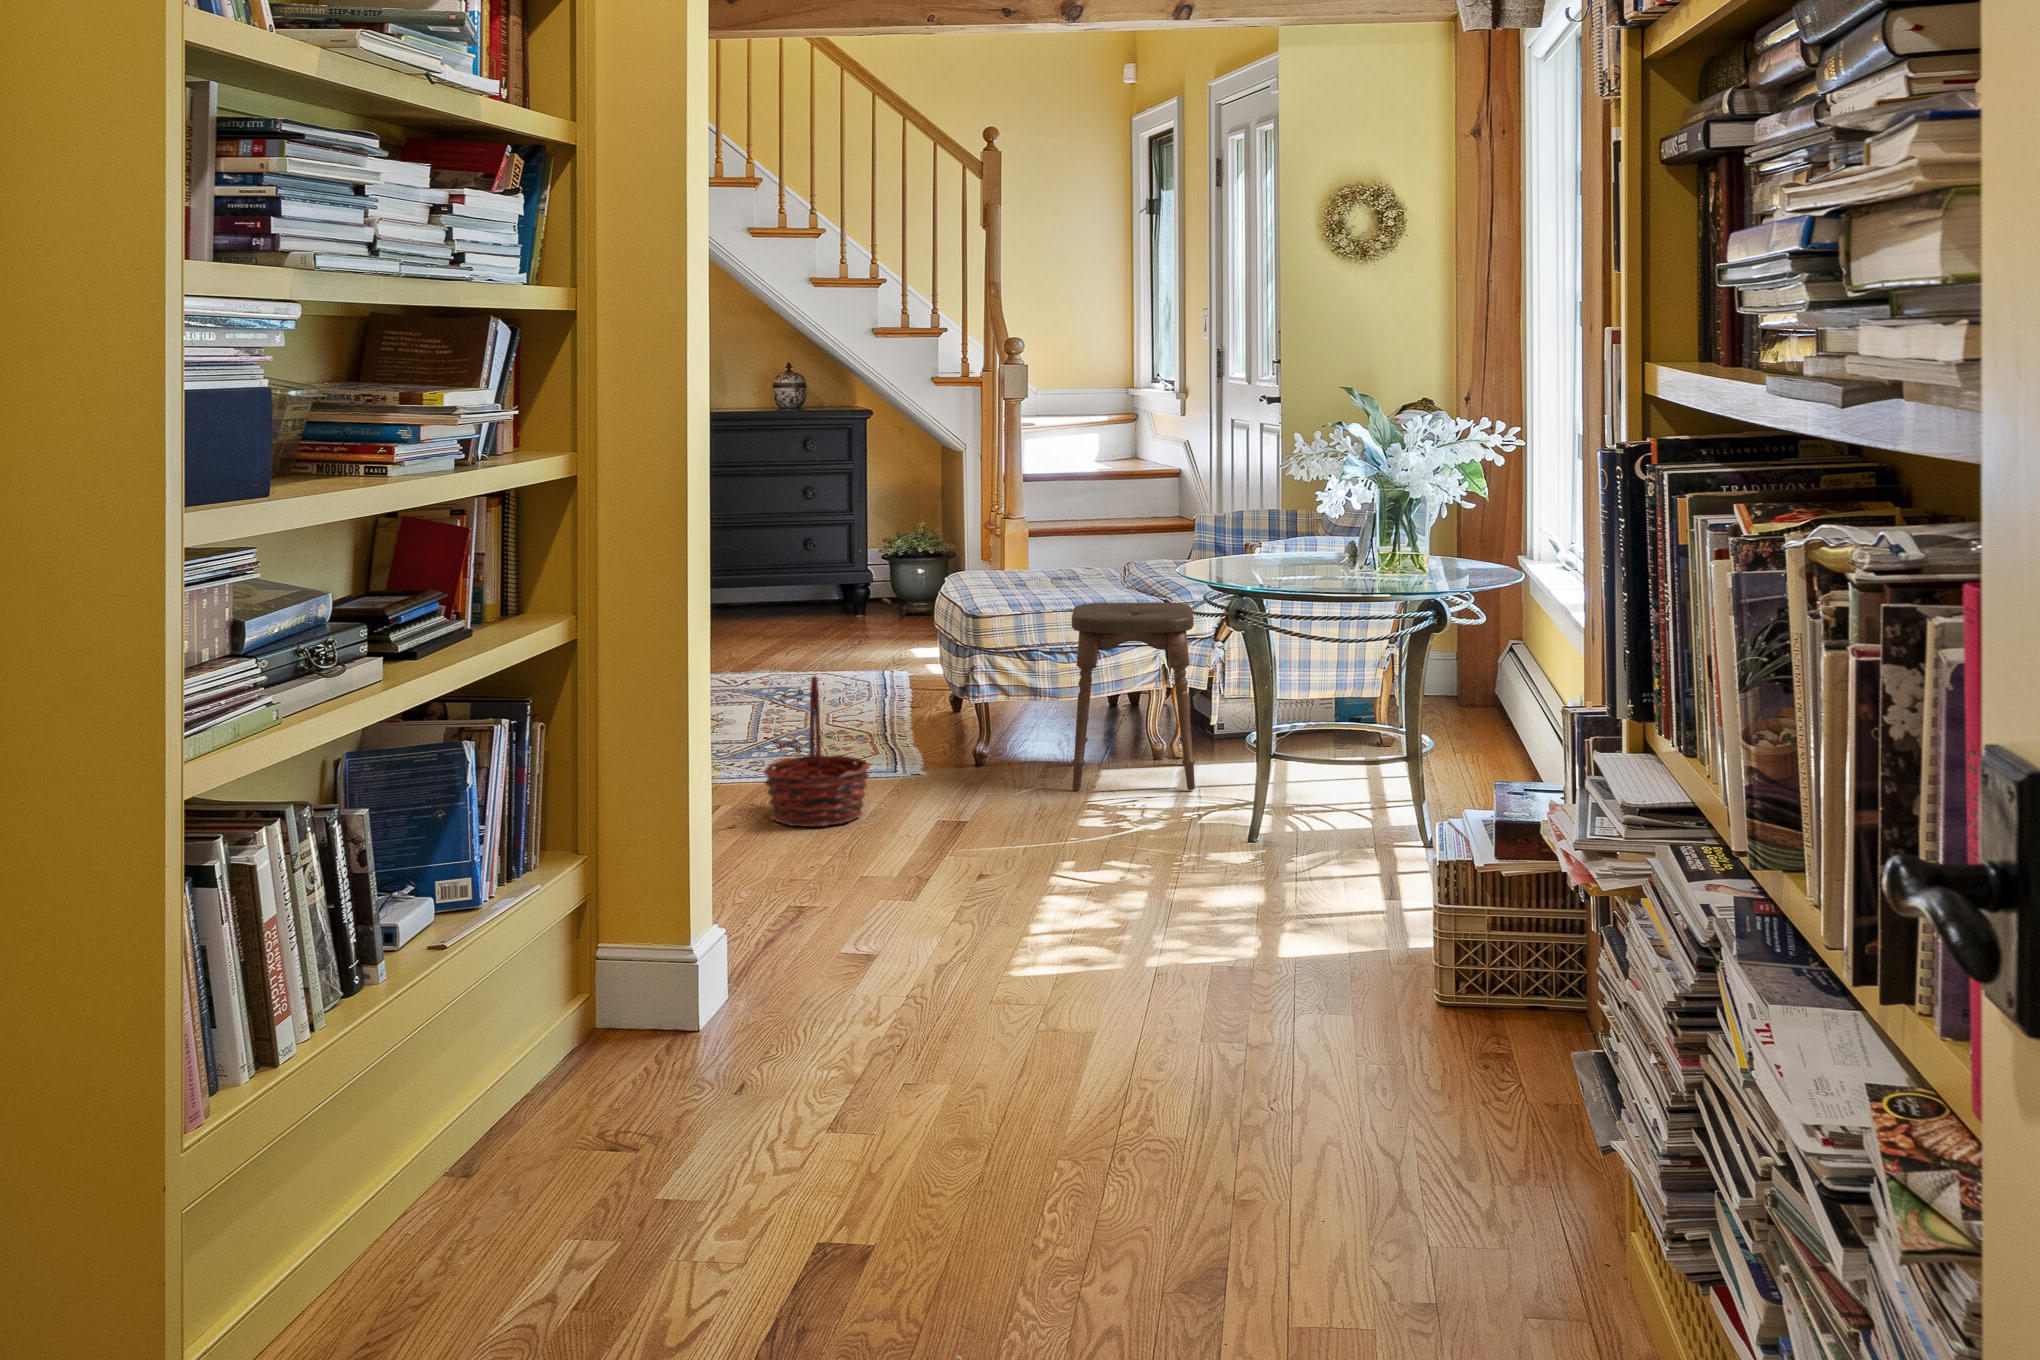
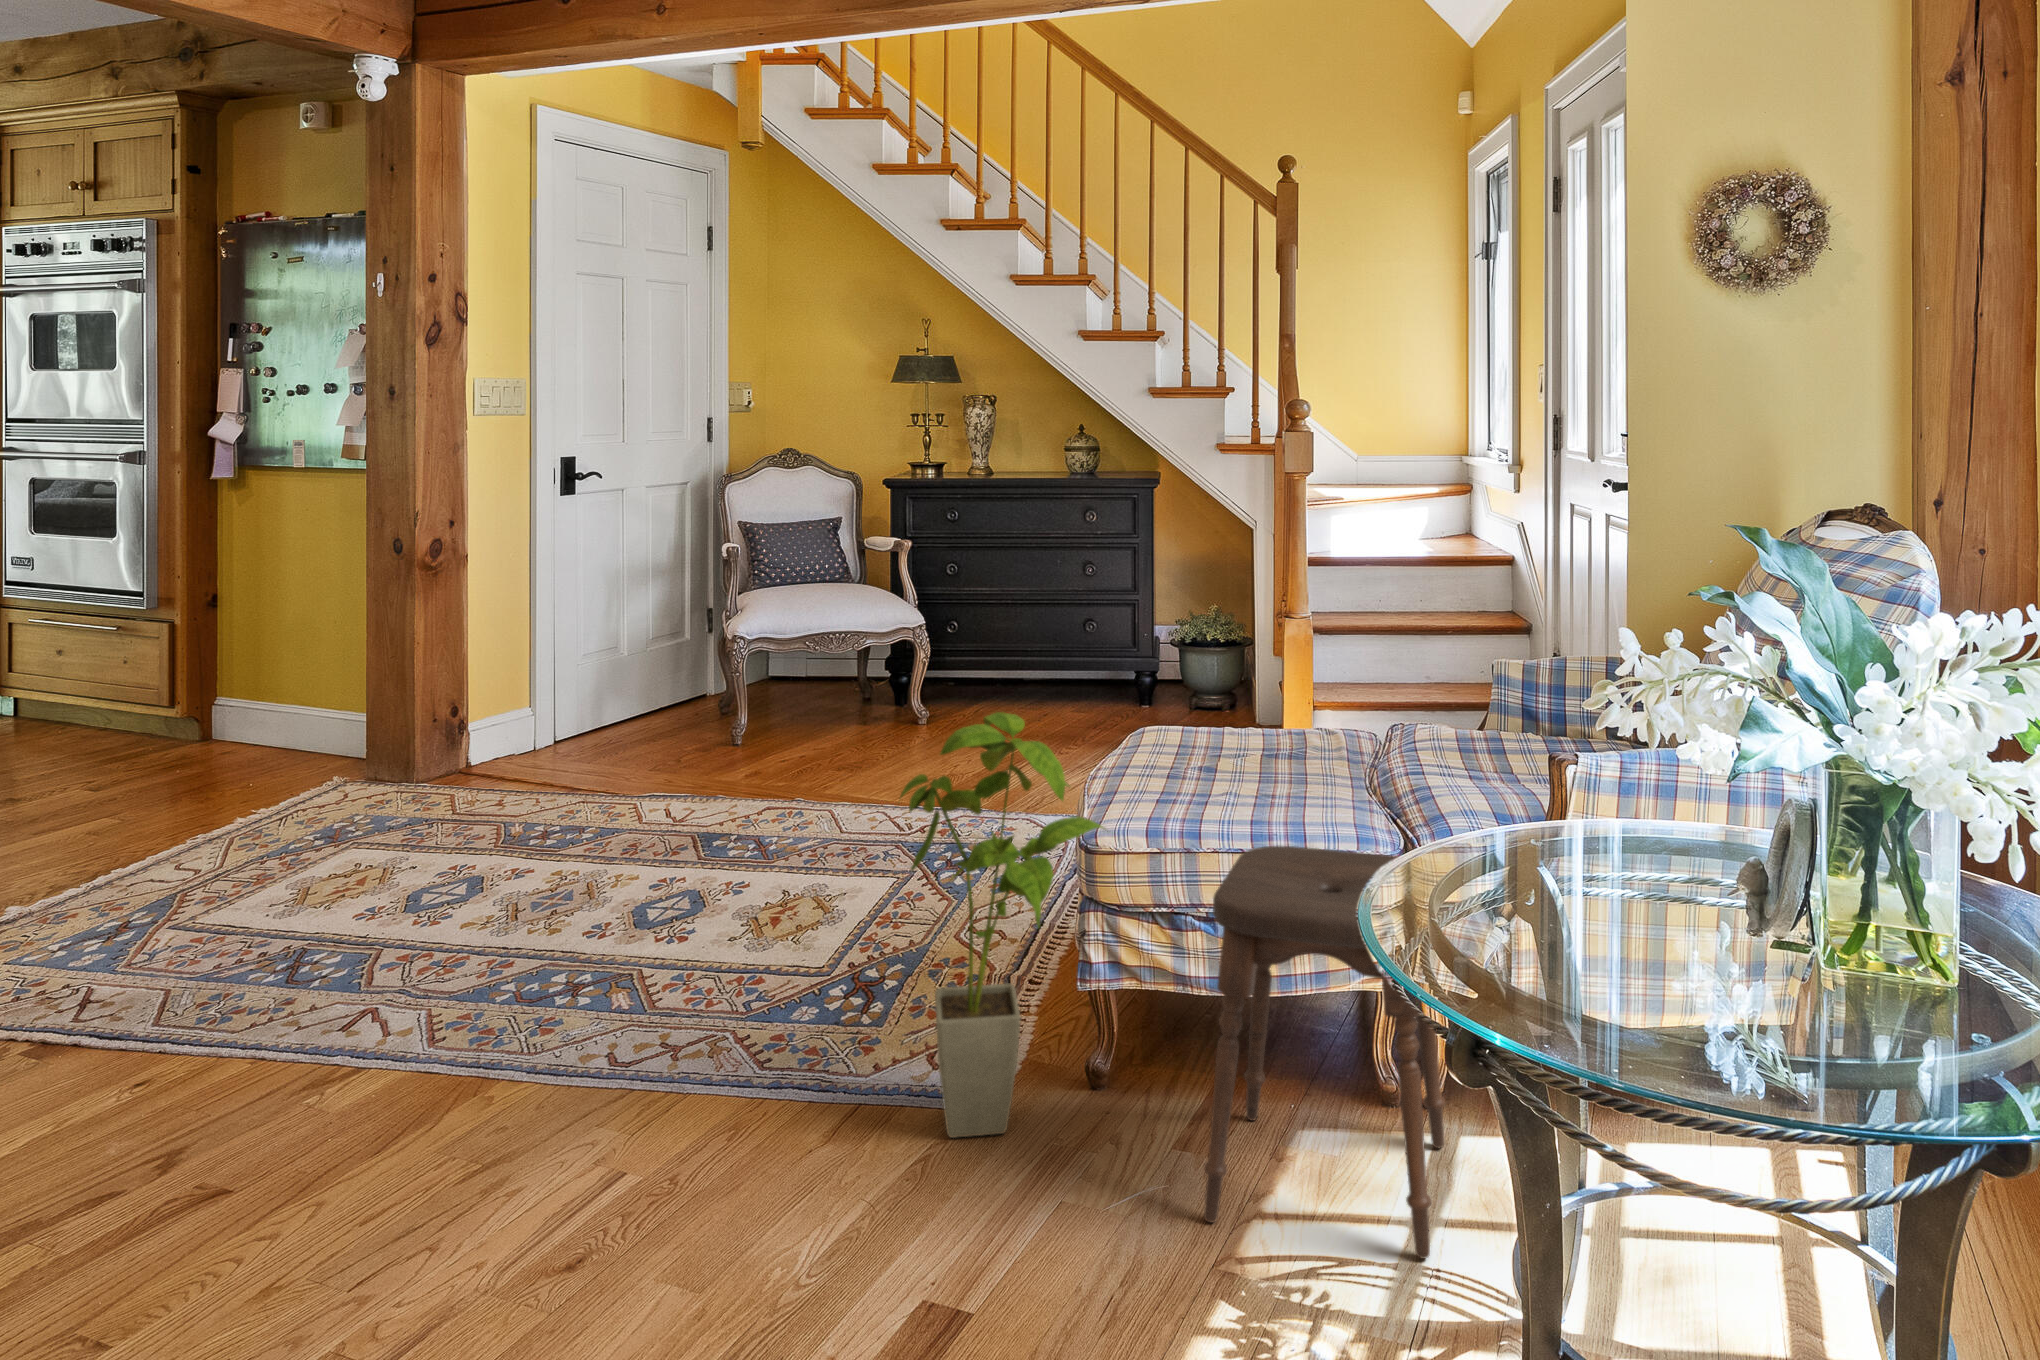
house plant: none [865,530,988,781] -> present [900,712,1104,1138]
basket: present [764,676,870,827] -> none [615,993,811,1305]

